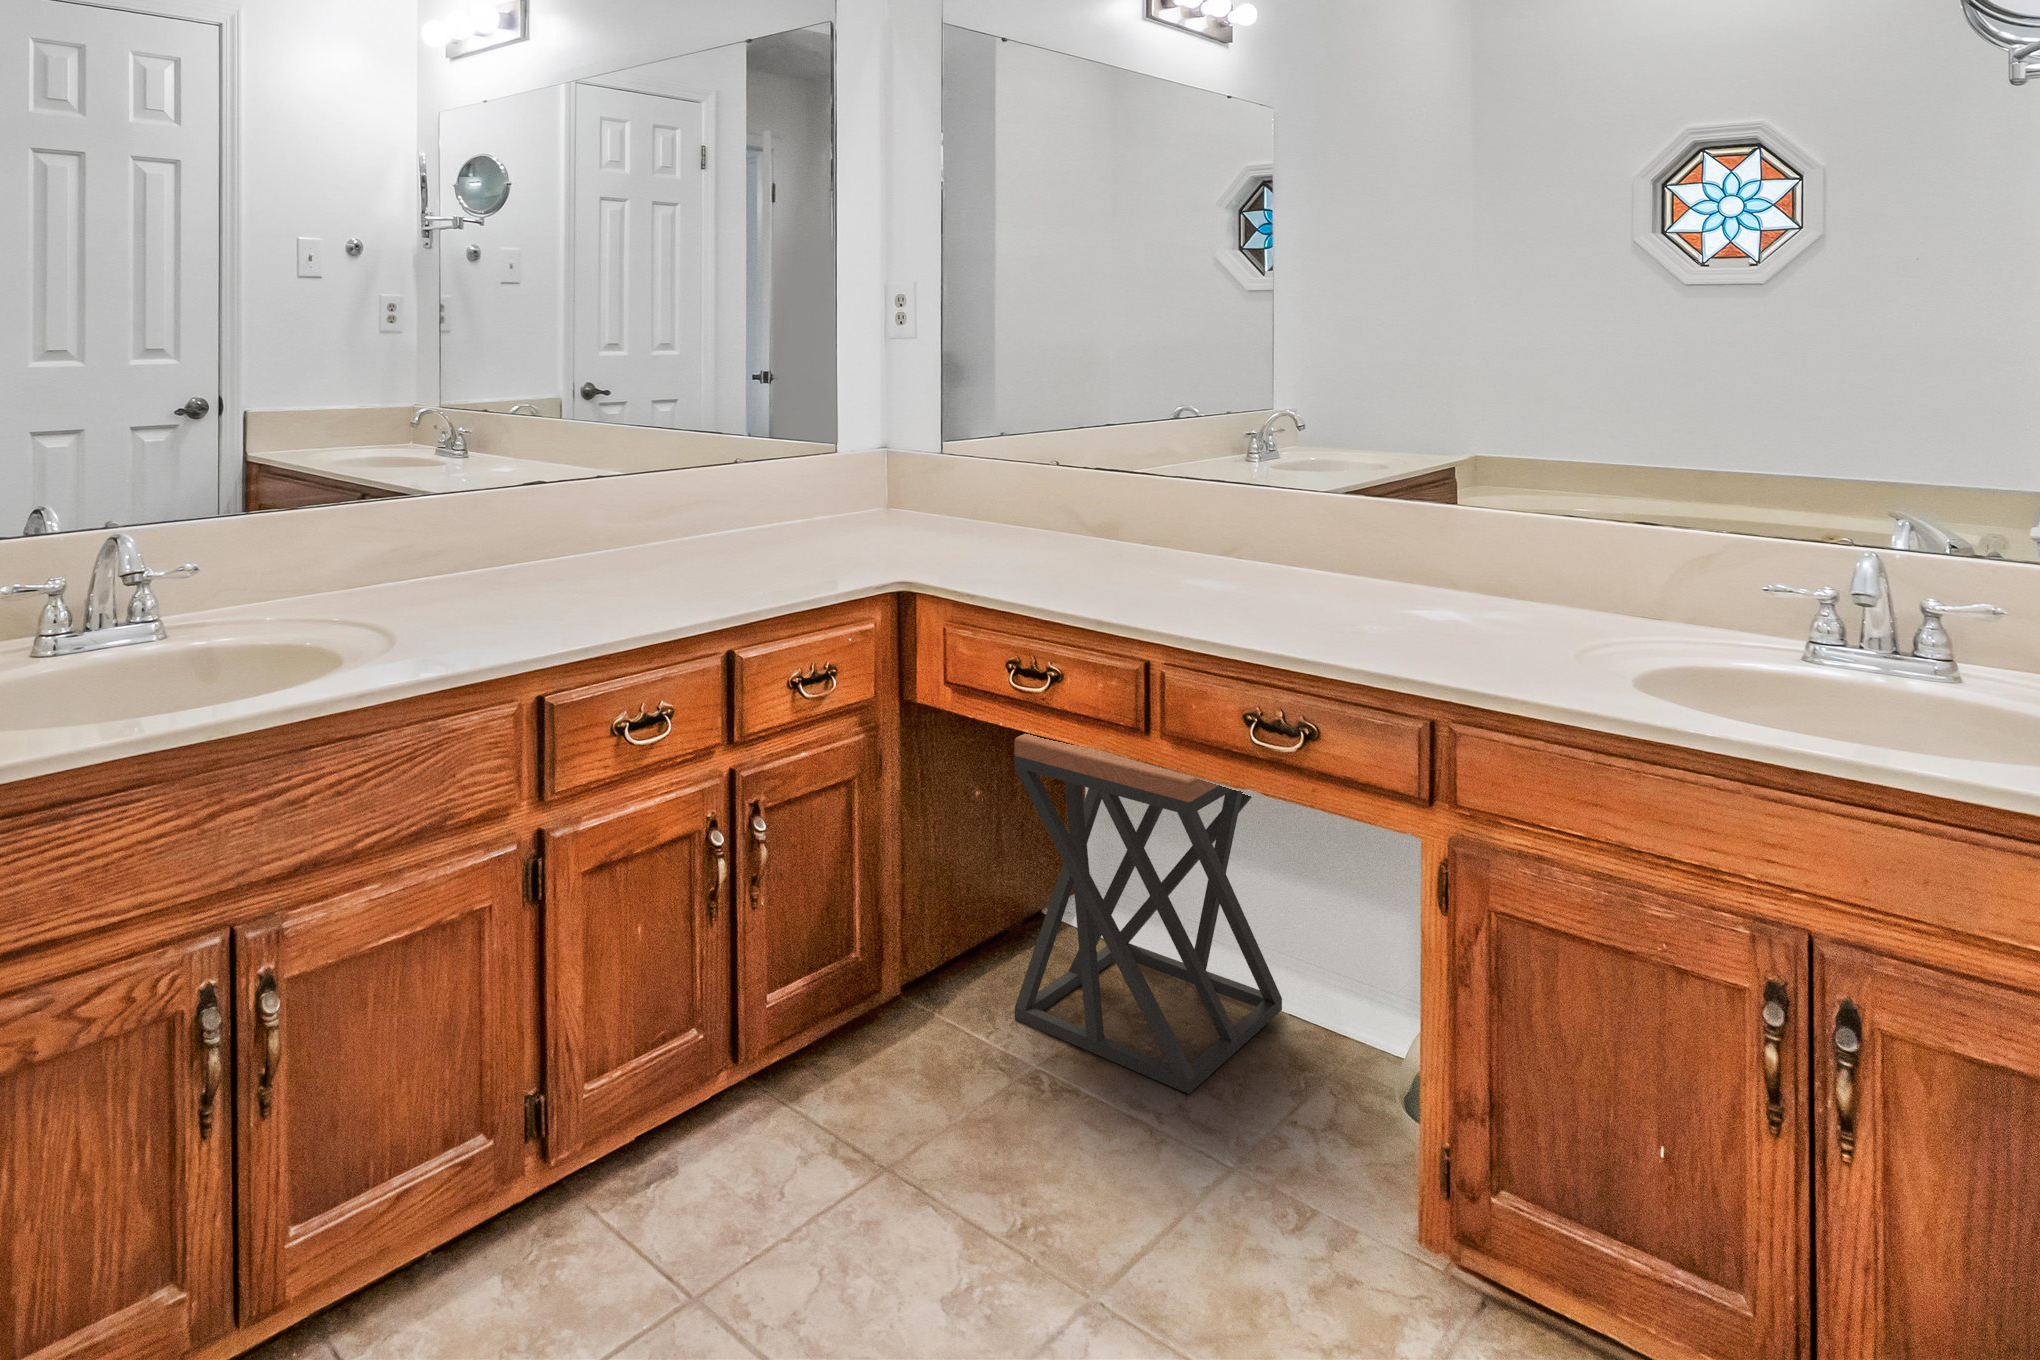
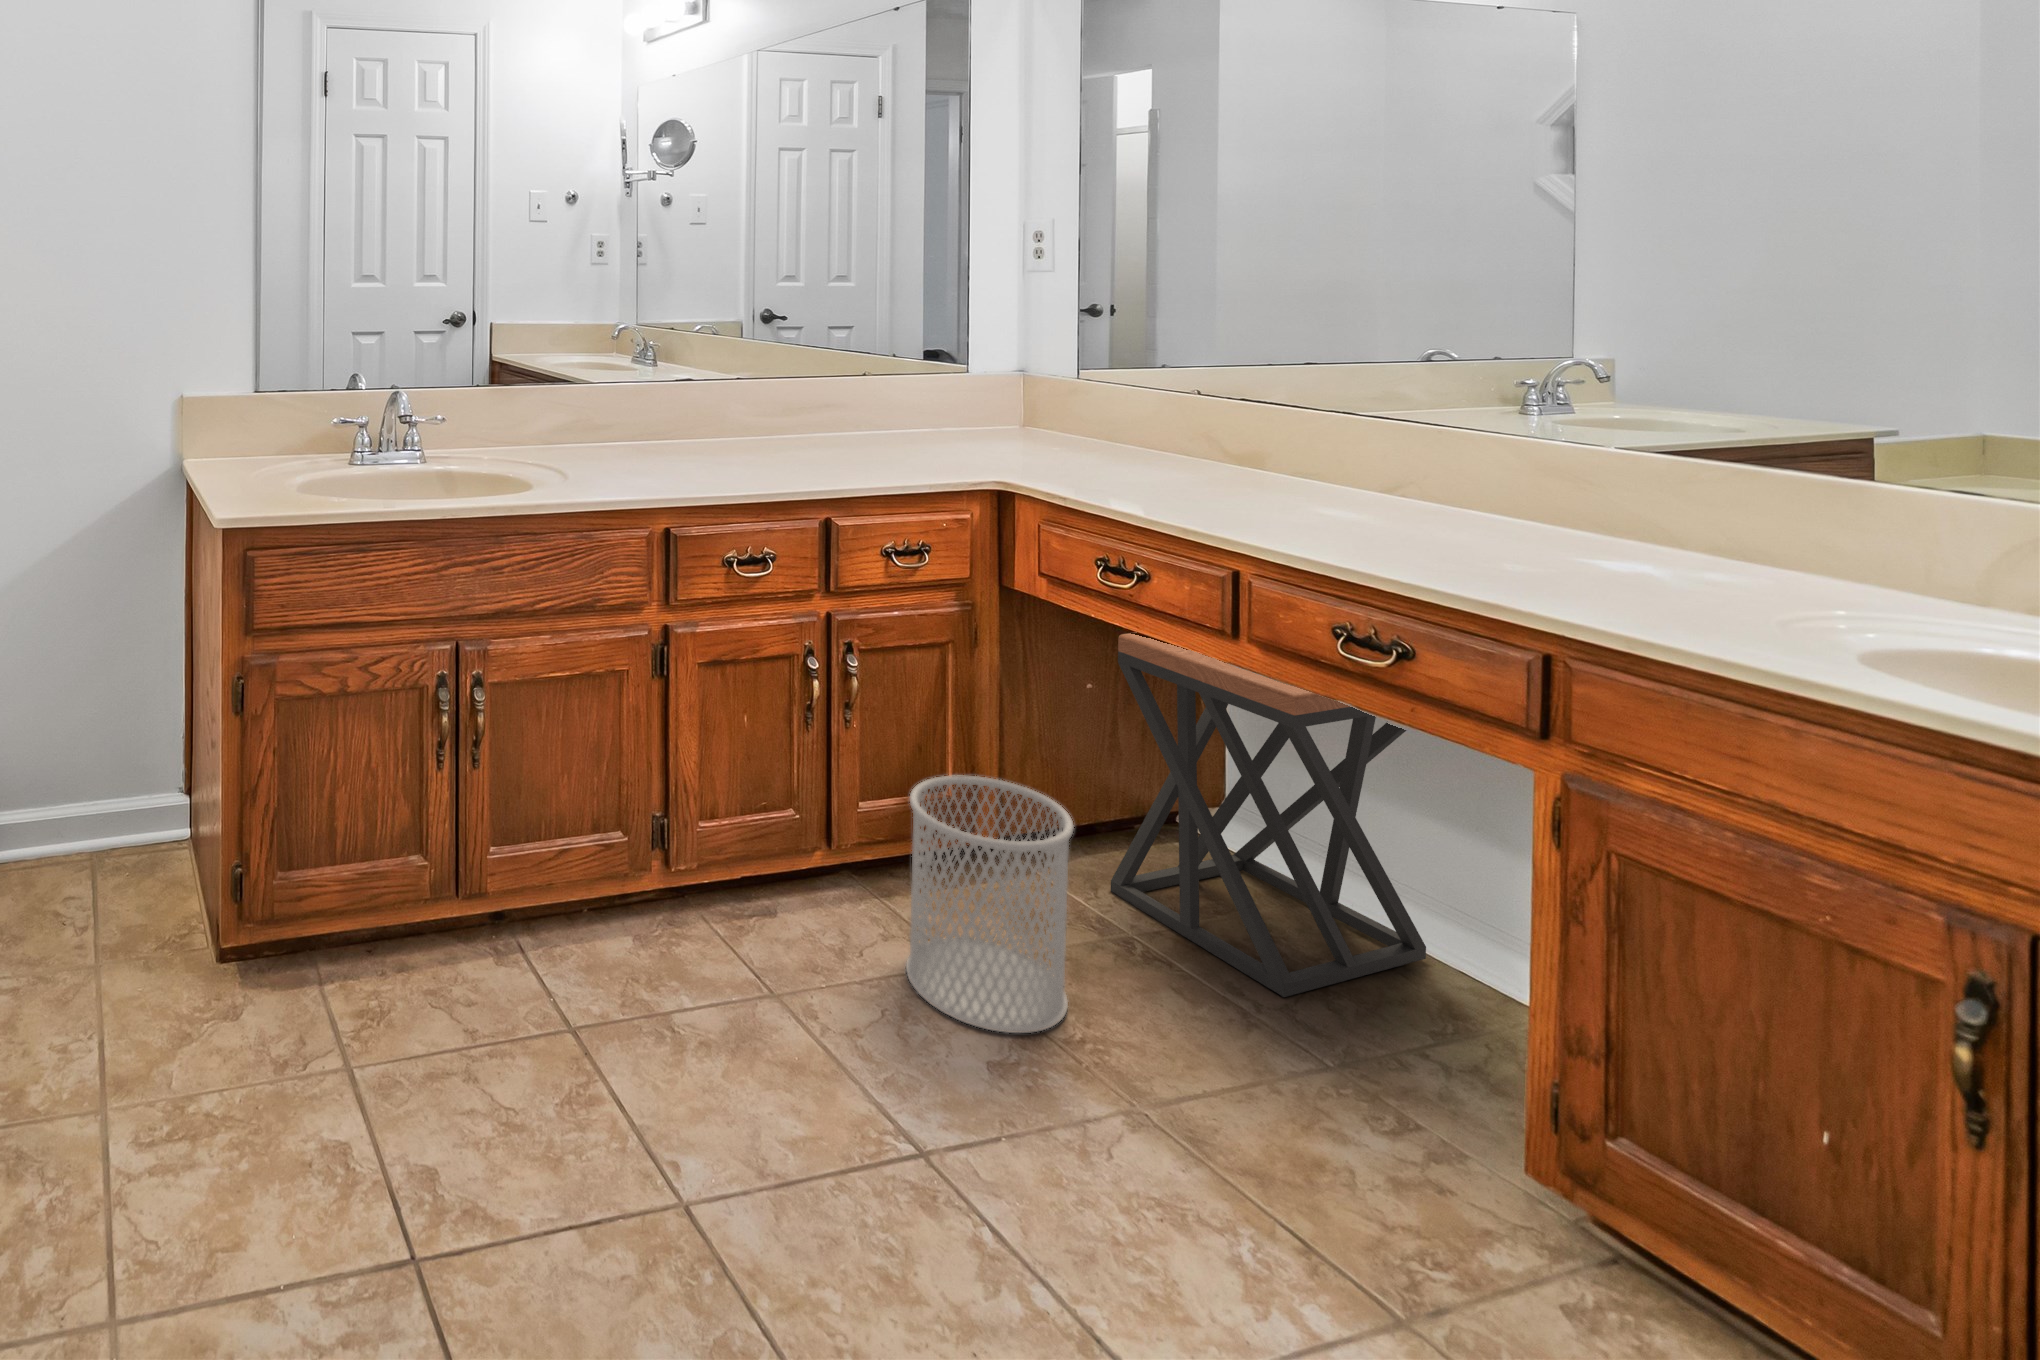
wastebasket: none [839,935,1012,1242] -> present [906,775,1073,1033]

